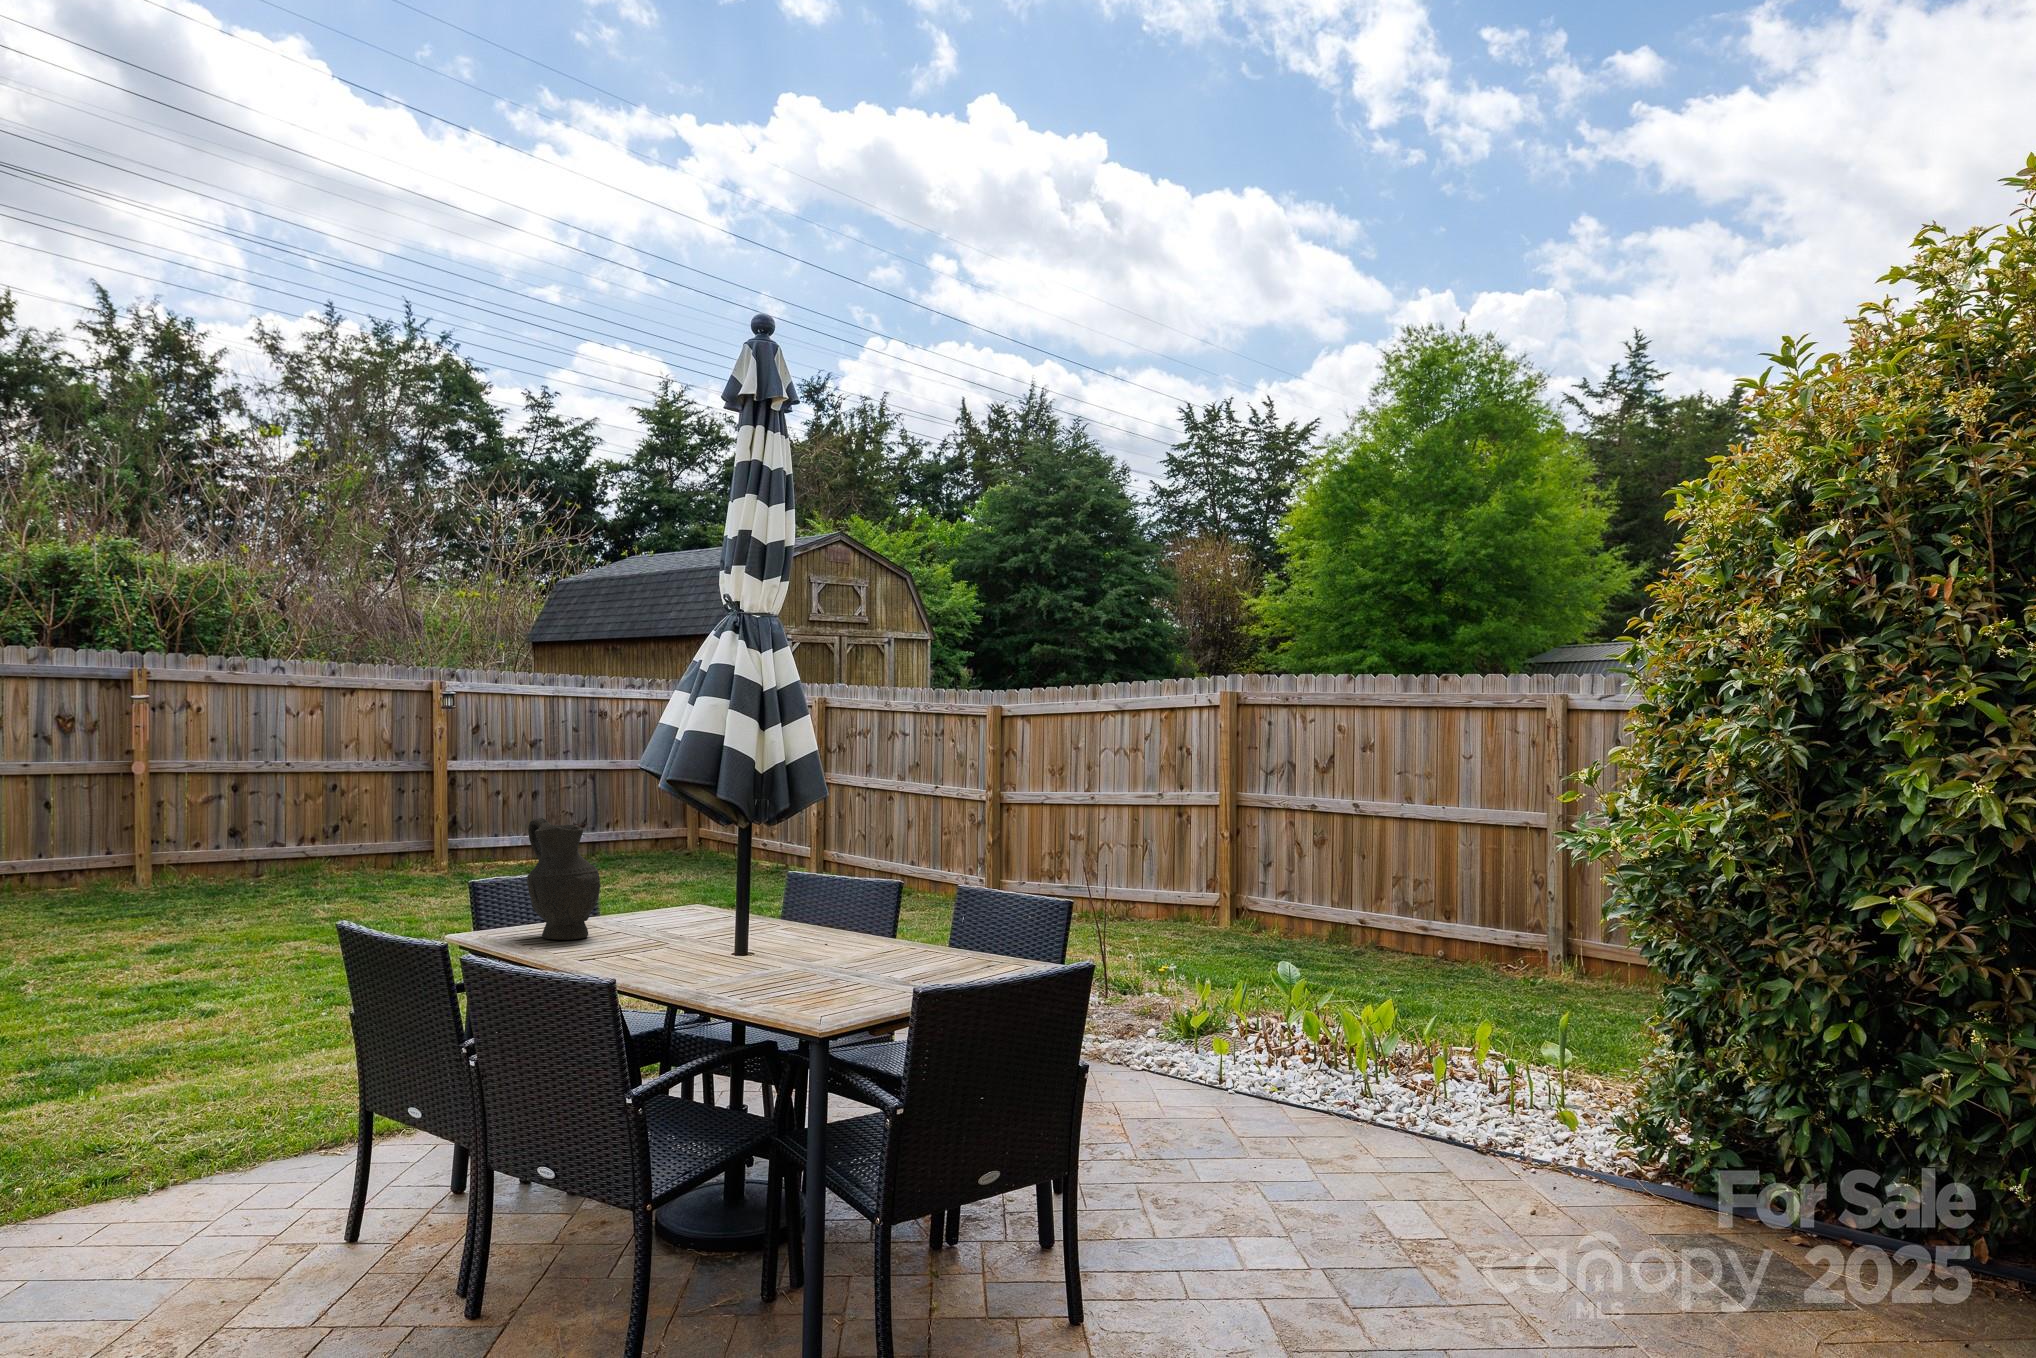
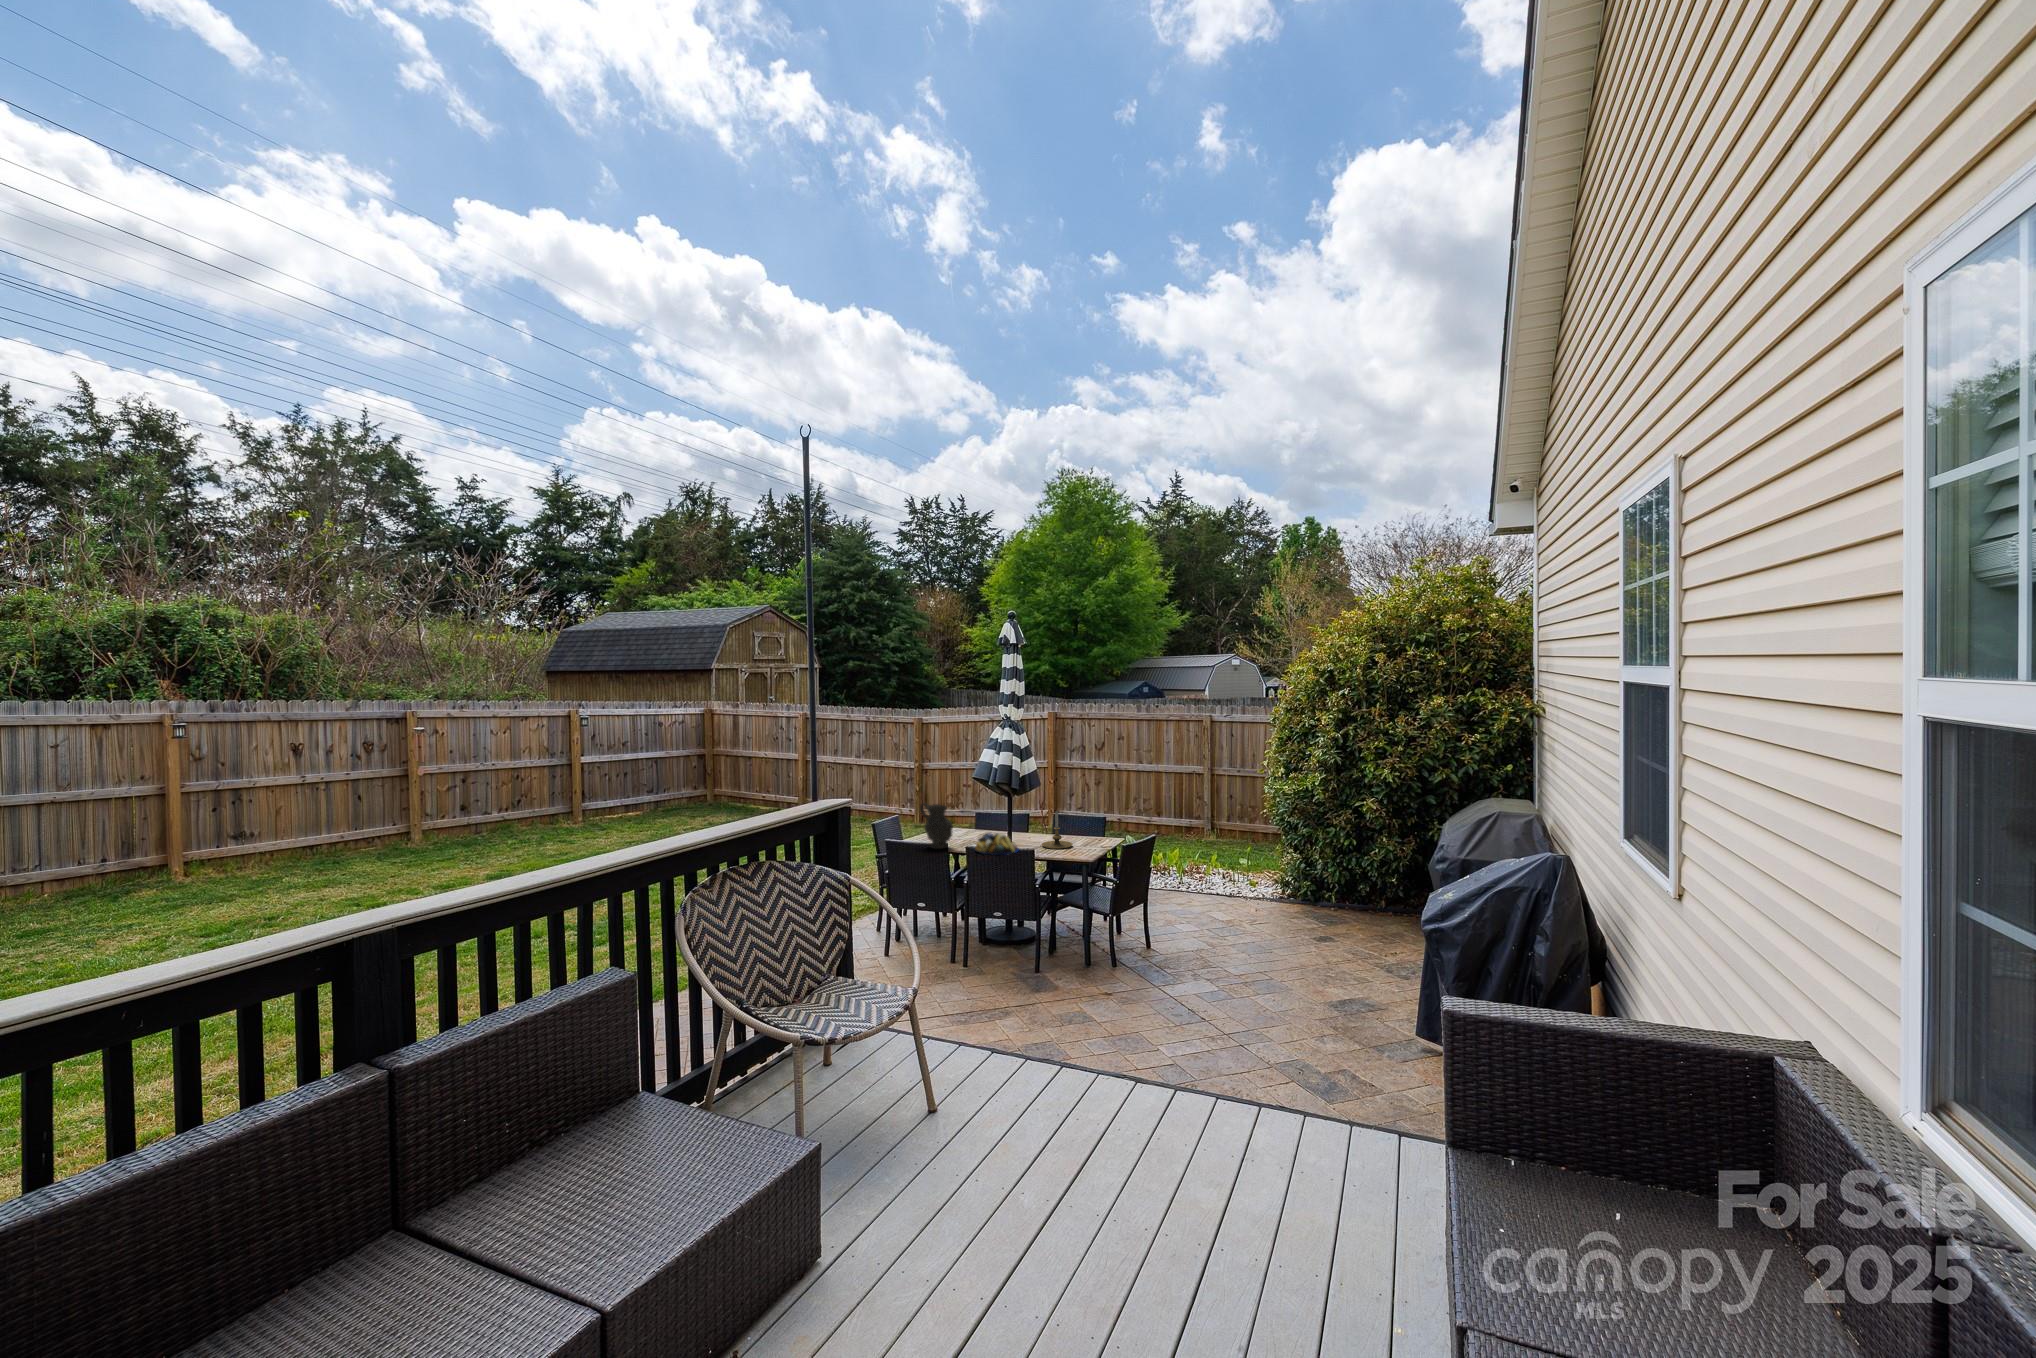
candle holder: none [808,860,898,967] -> present [1042,811,1073,849]
fruit bowl: none [602,906,734,971] -> present [975,833,1019,855]

